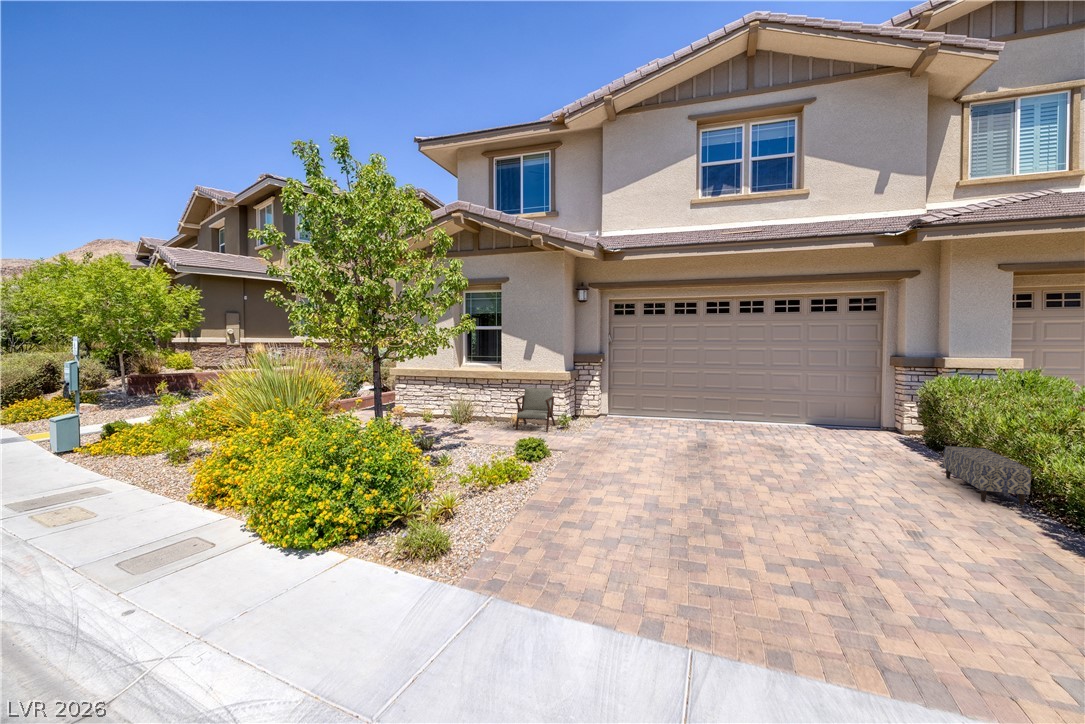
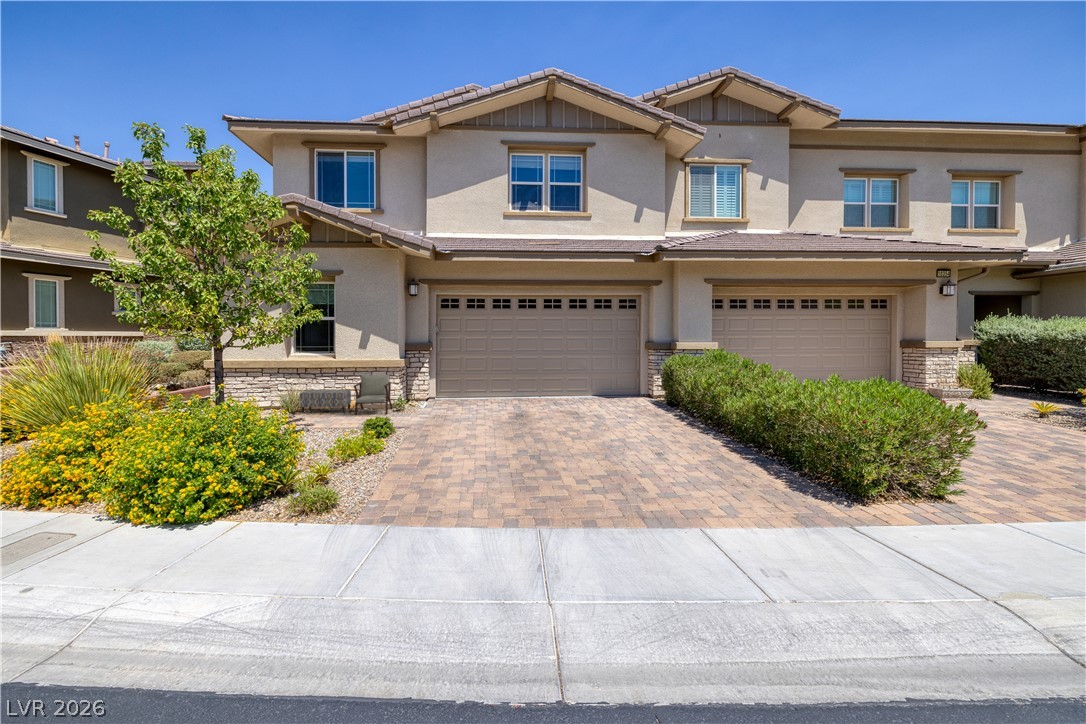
bench: present [943,446,1031,506] -> present [300,390,351,413]

